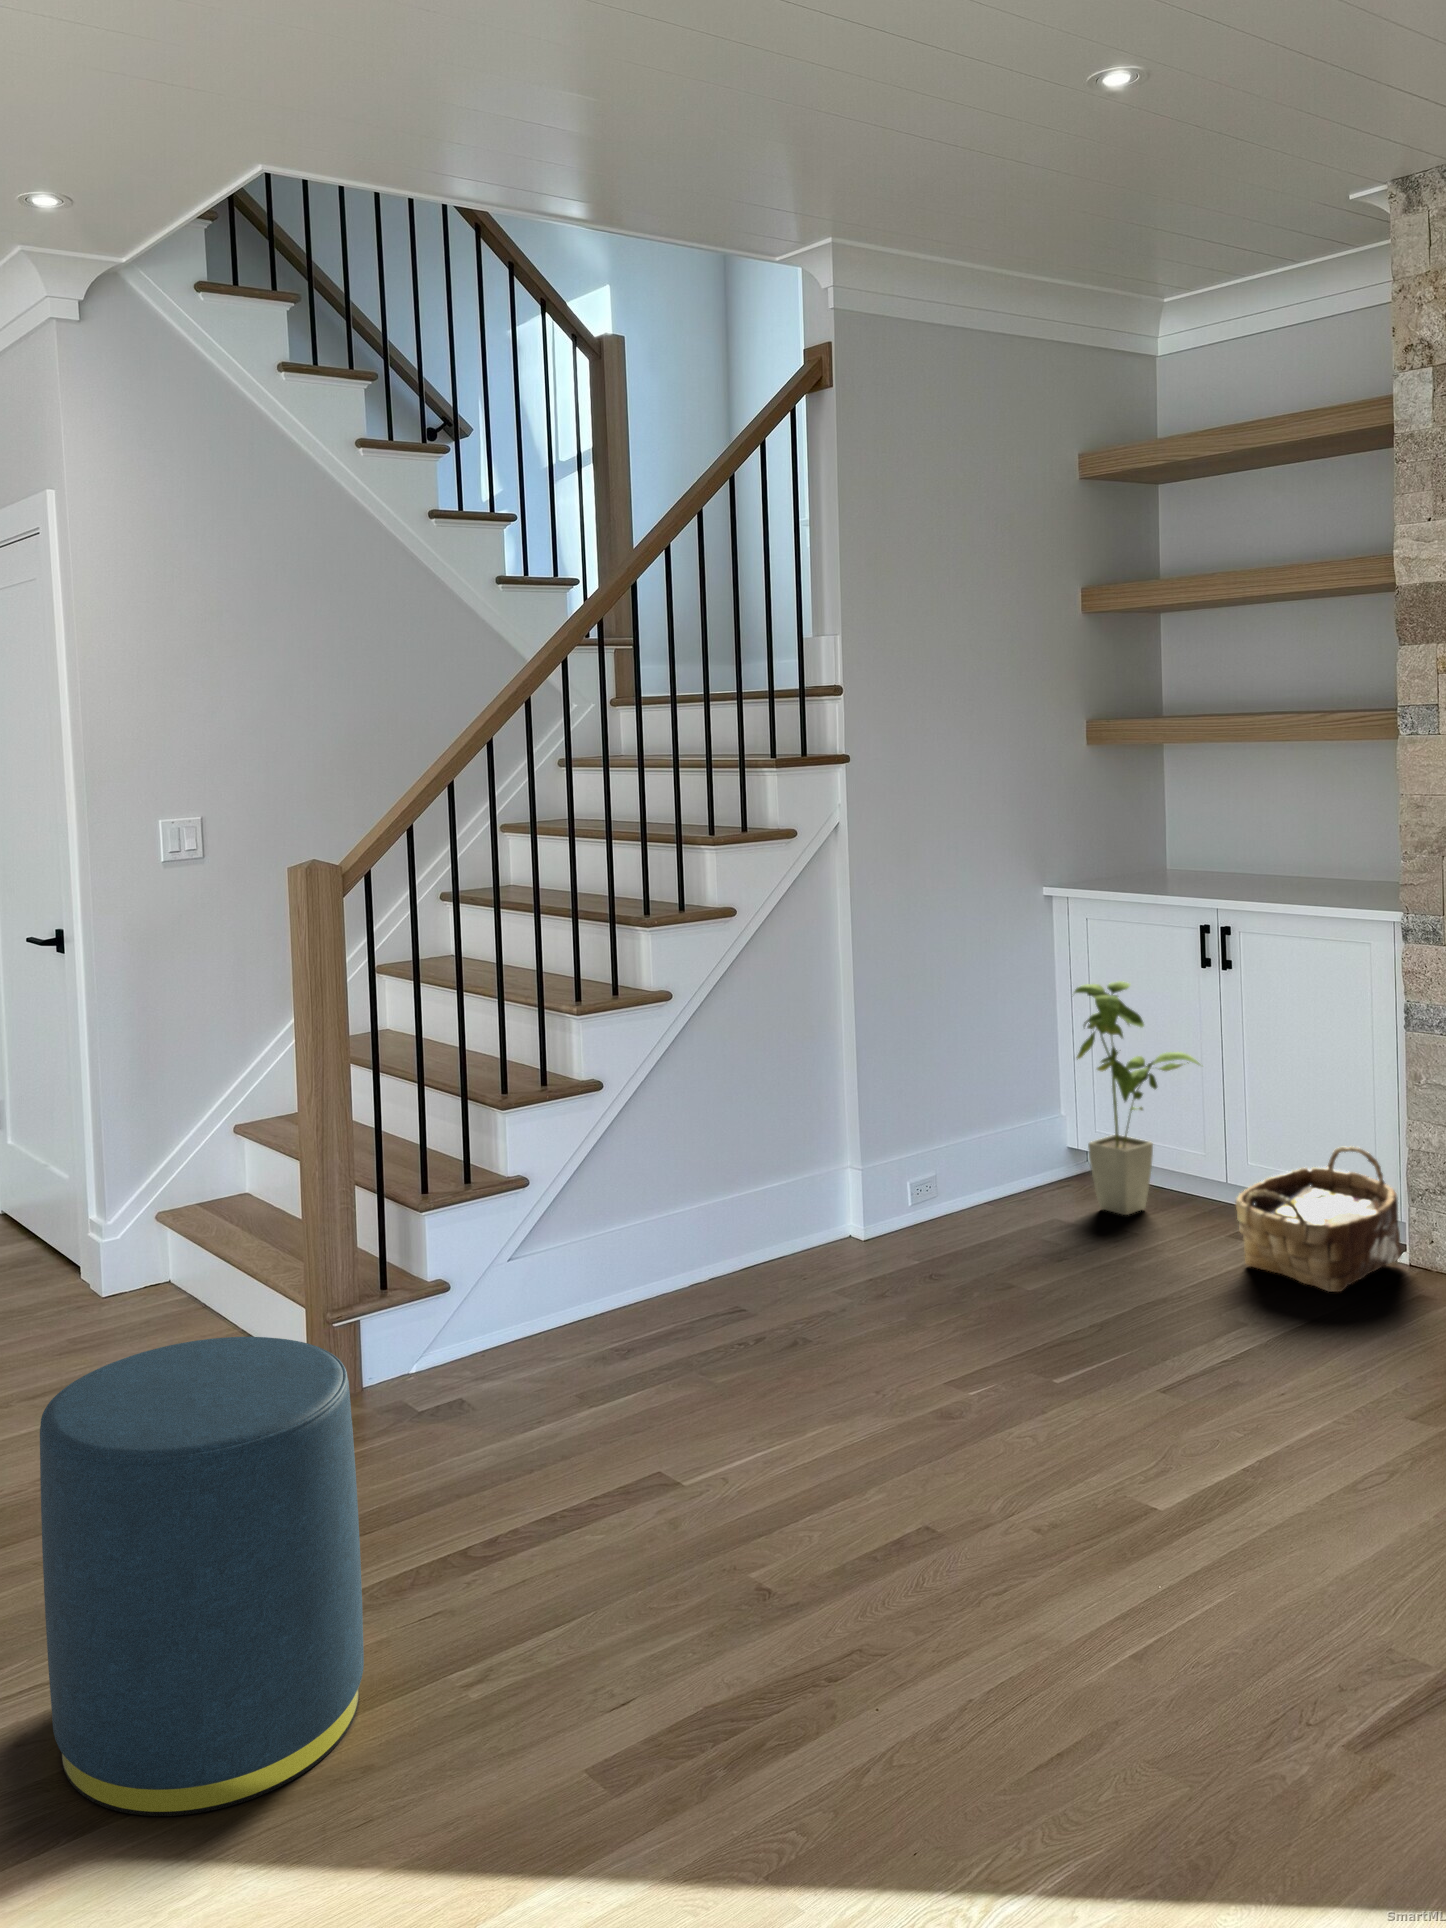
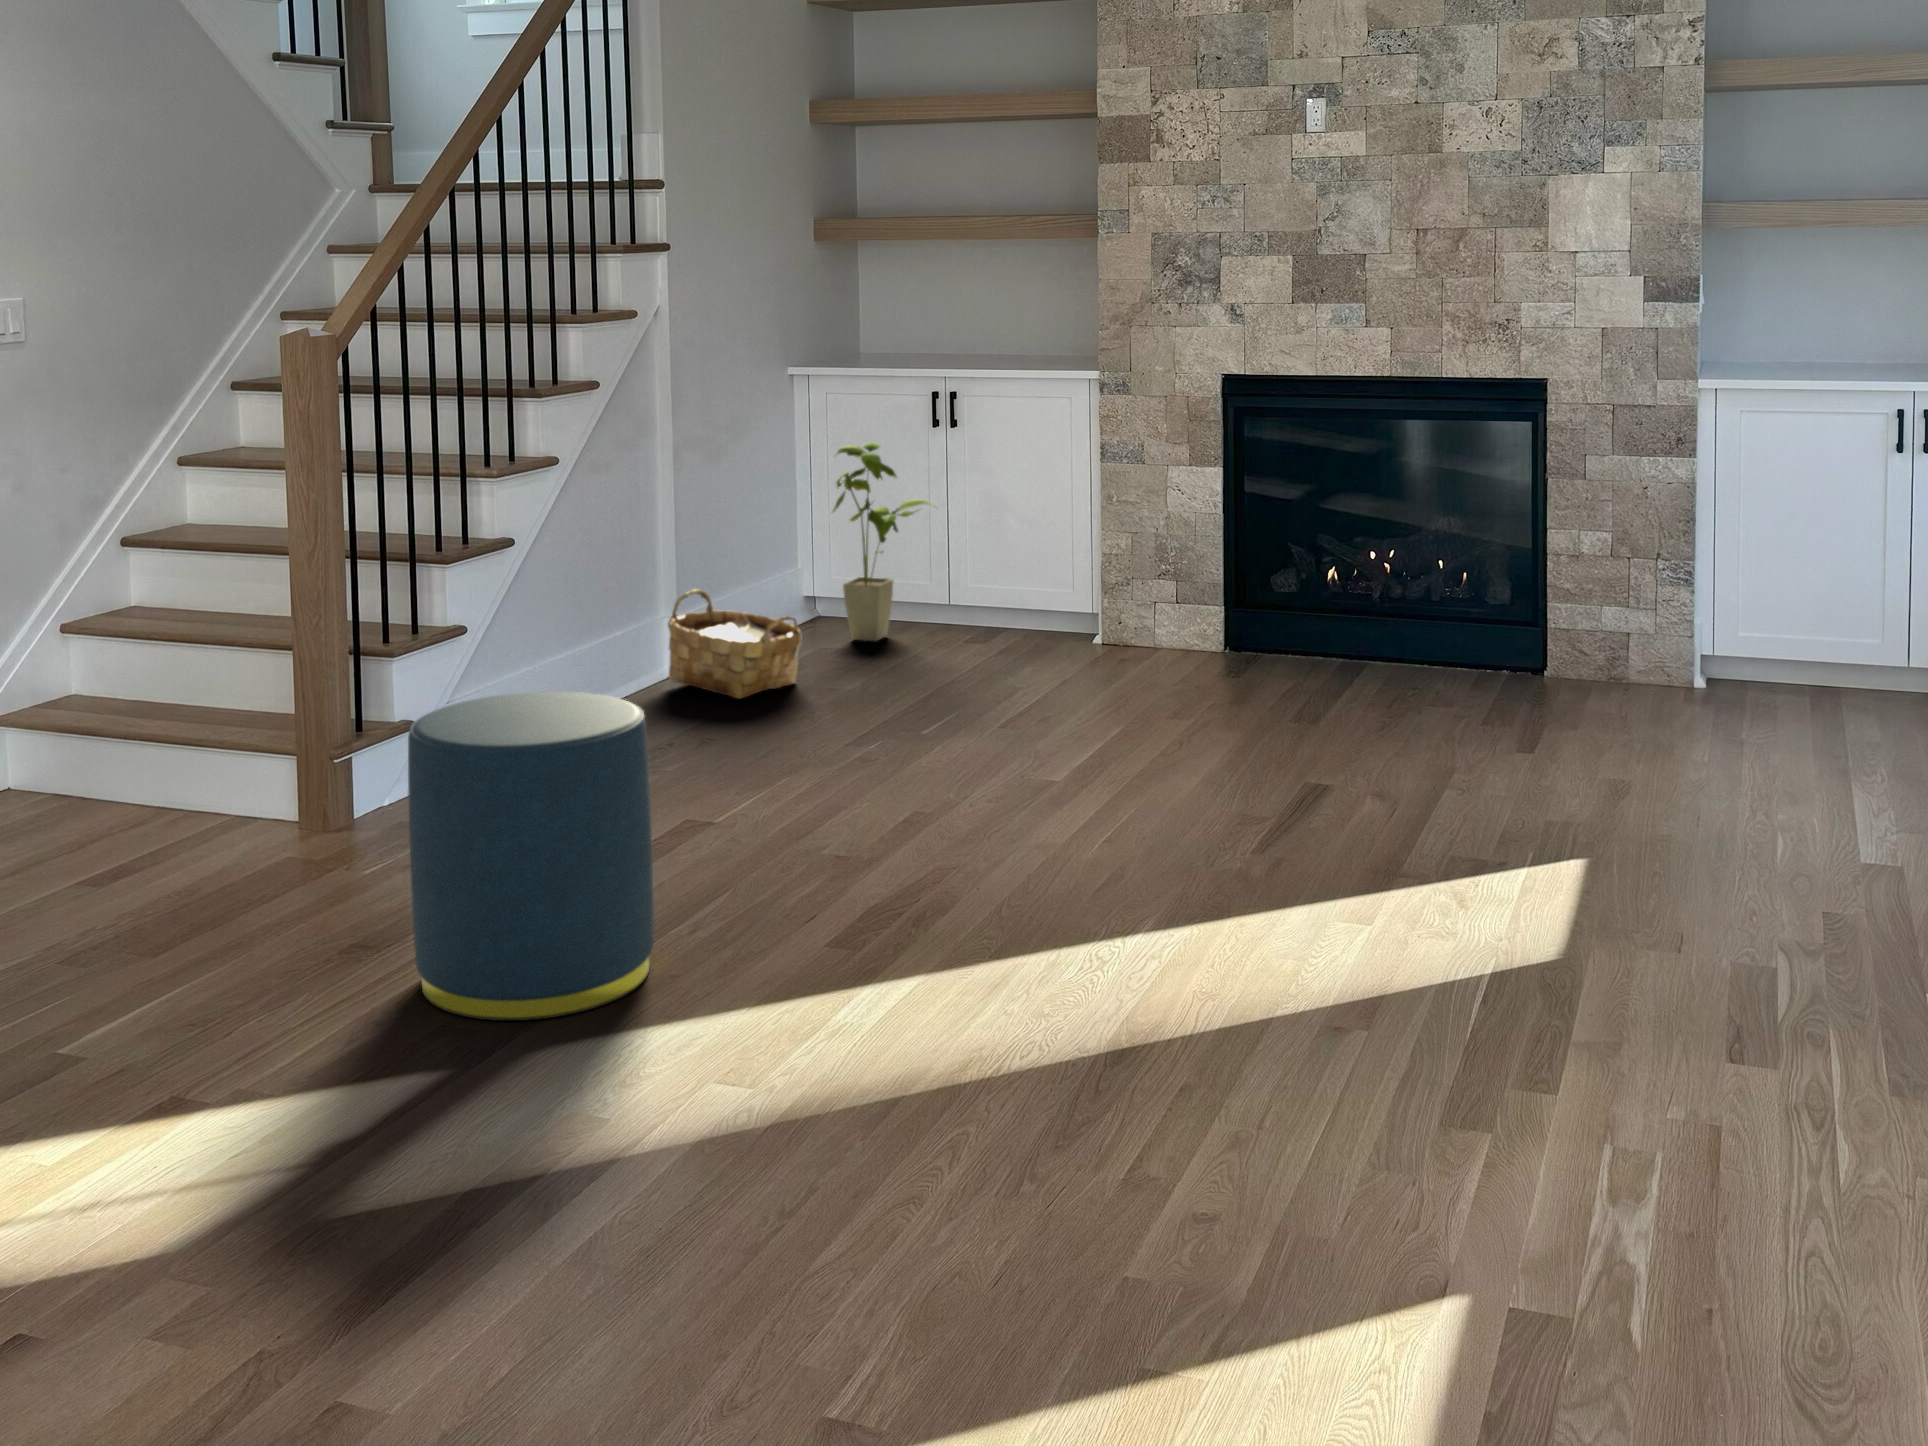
woven basket: present [1235,1147,1402,1292] -> present [668,589,801,699]

